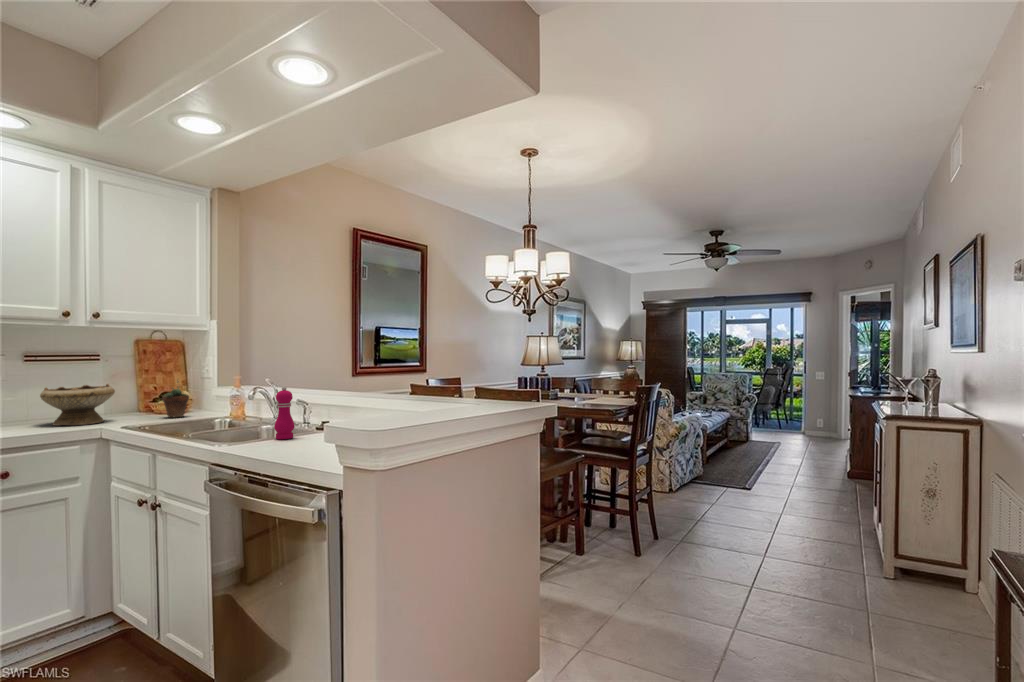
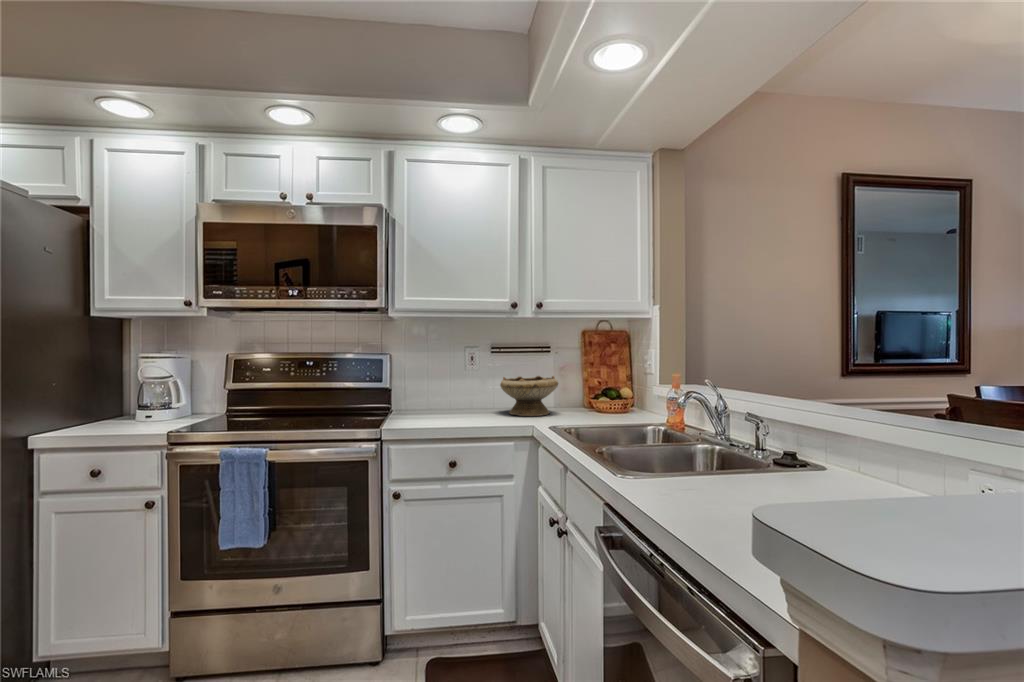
succulent plant: present [162,381,189,417] -> none [600,374,626,417]
pepper mill: present [274,386,295,439] -> none [699,400,734,492]

